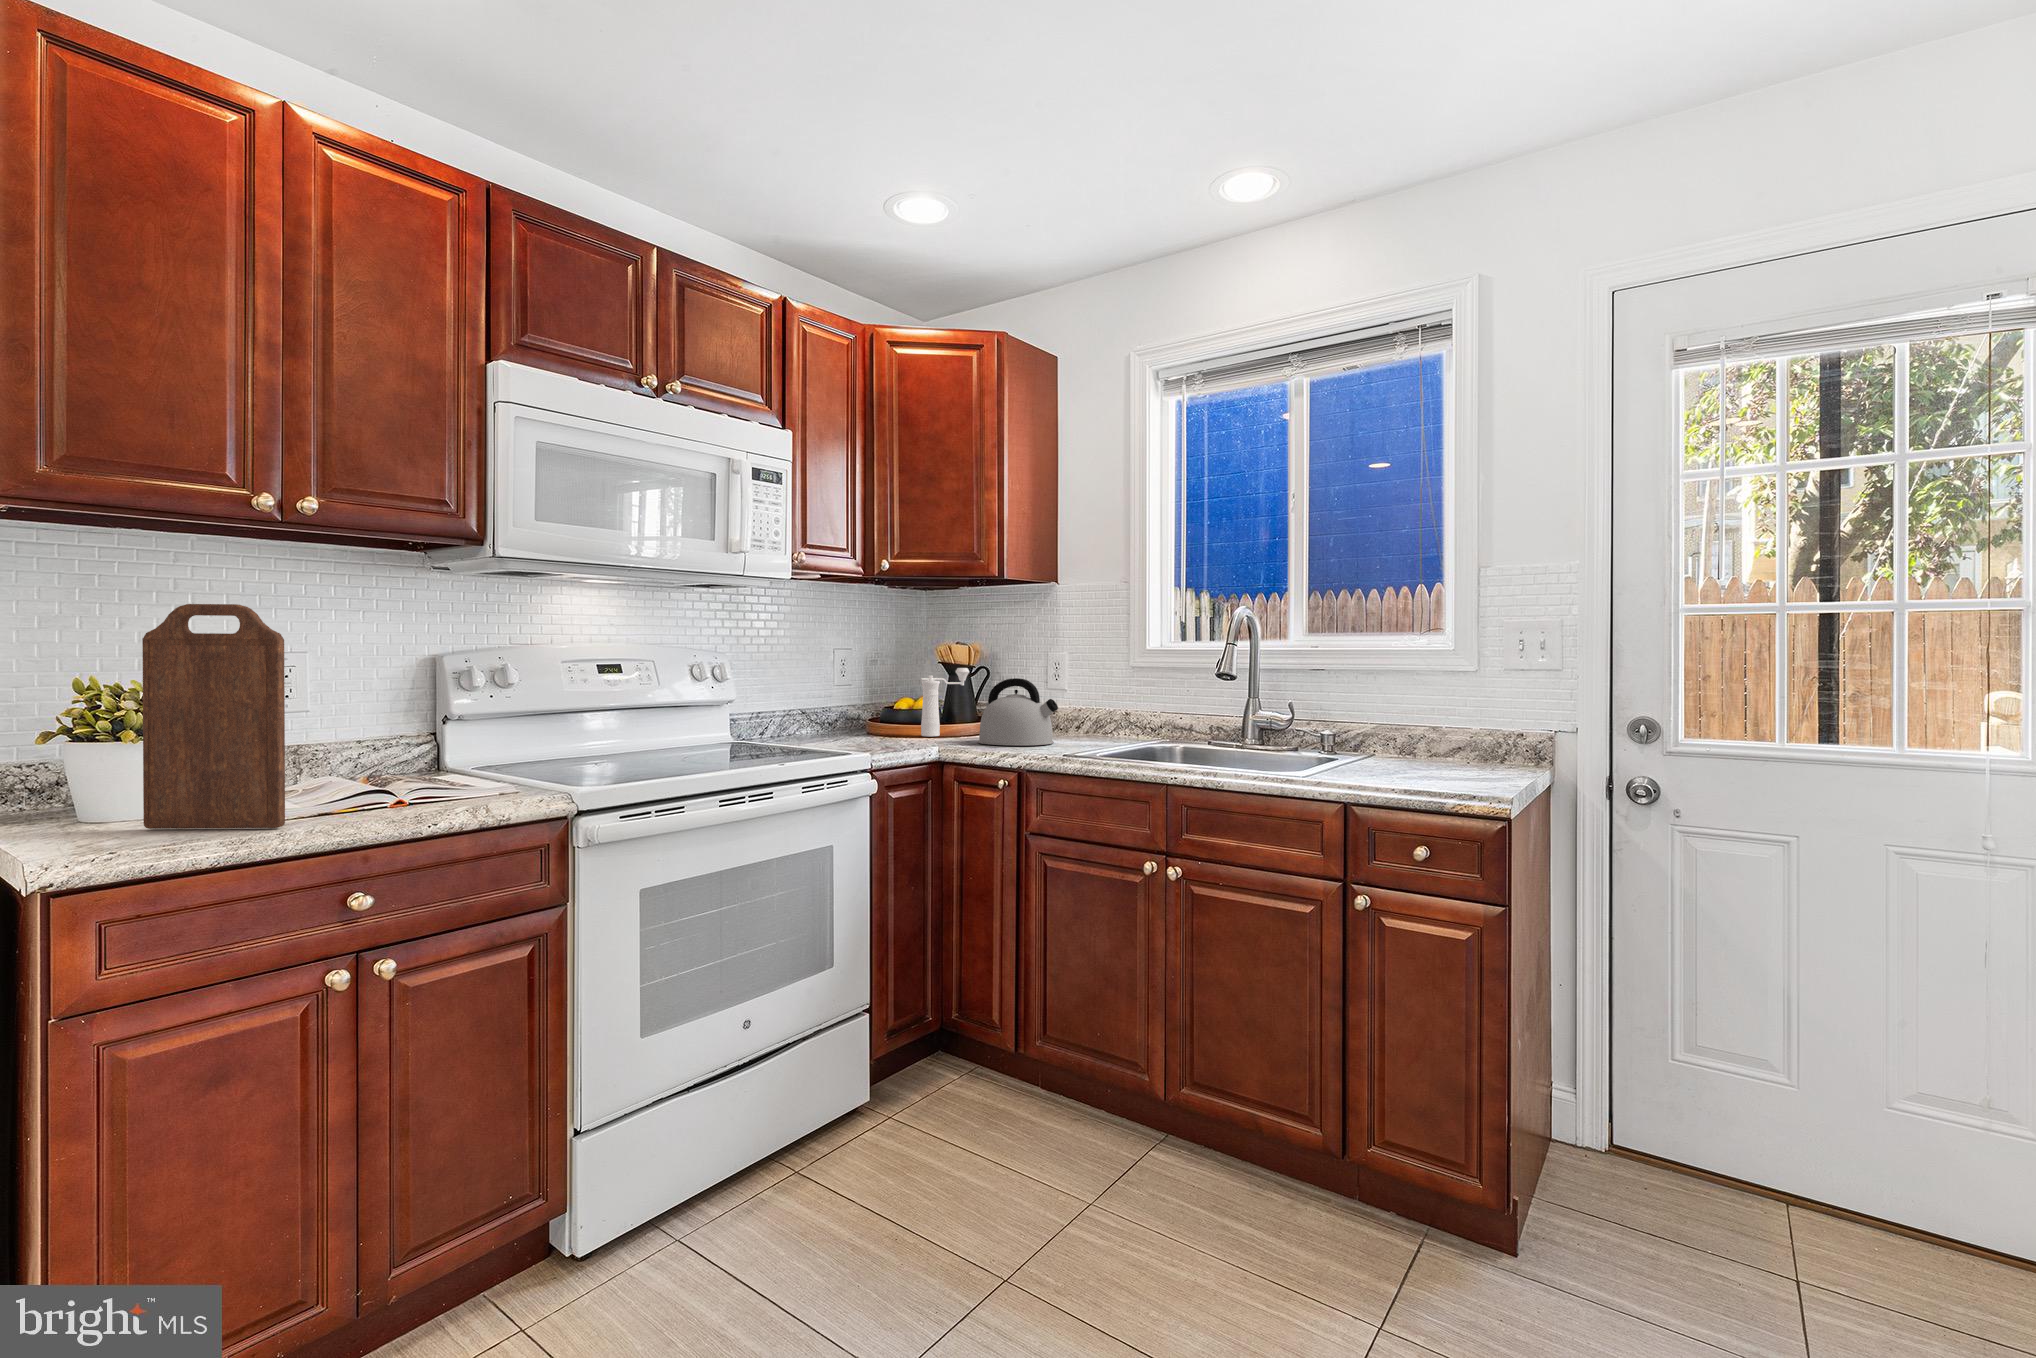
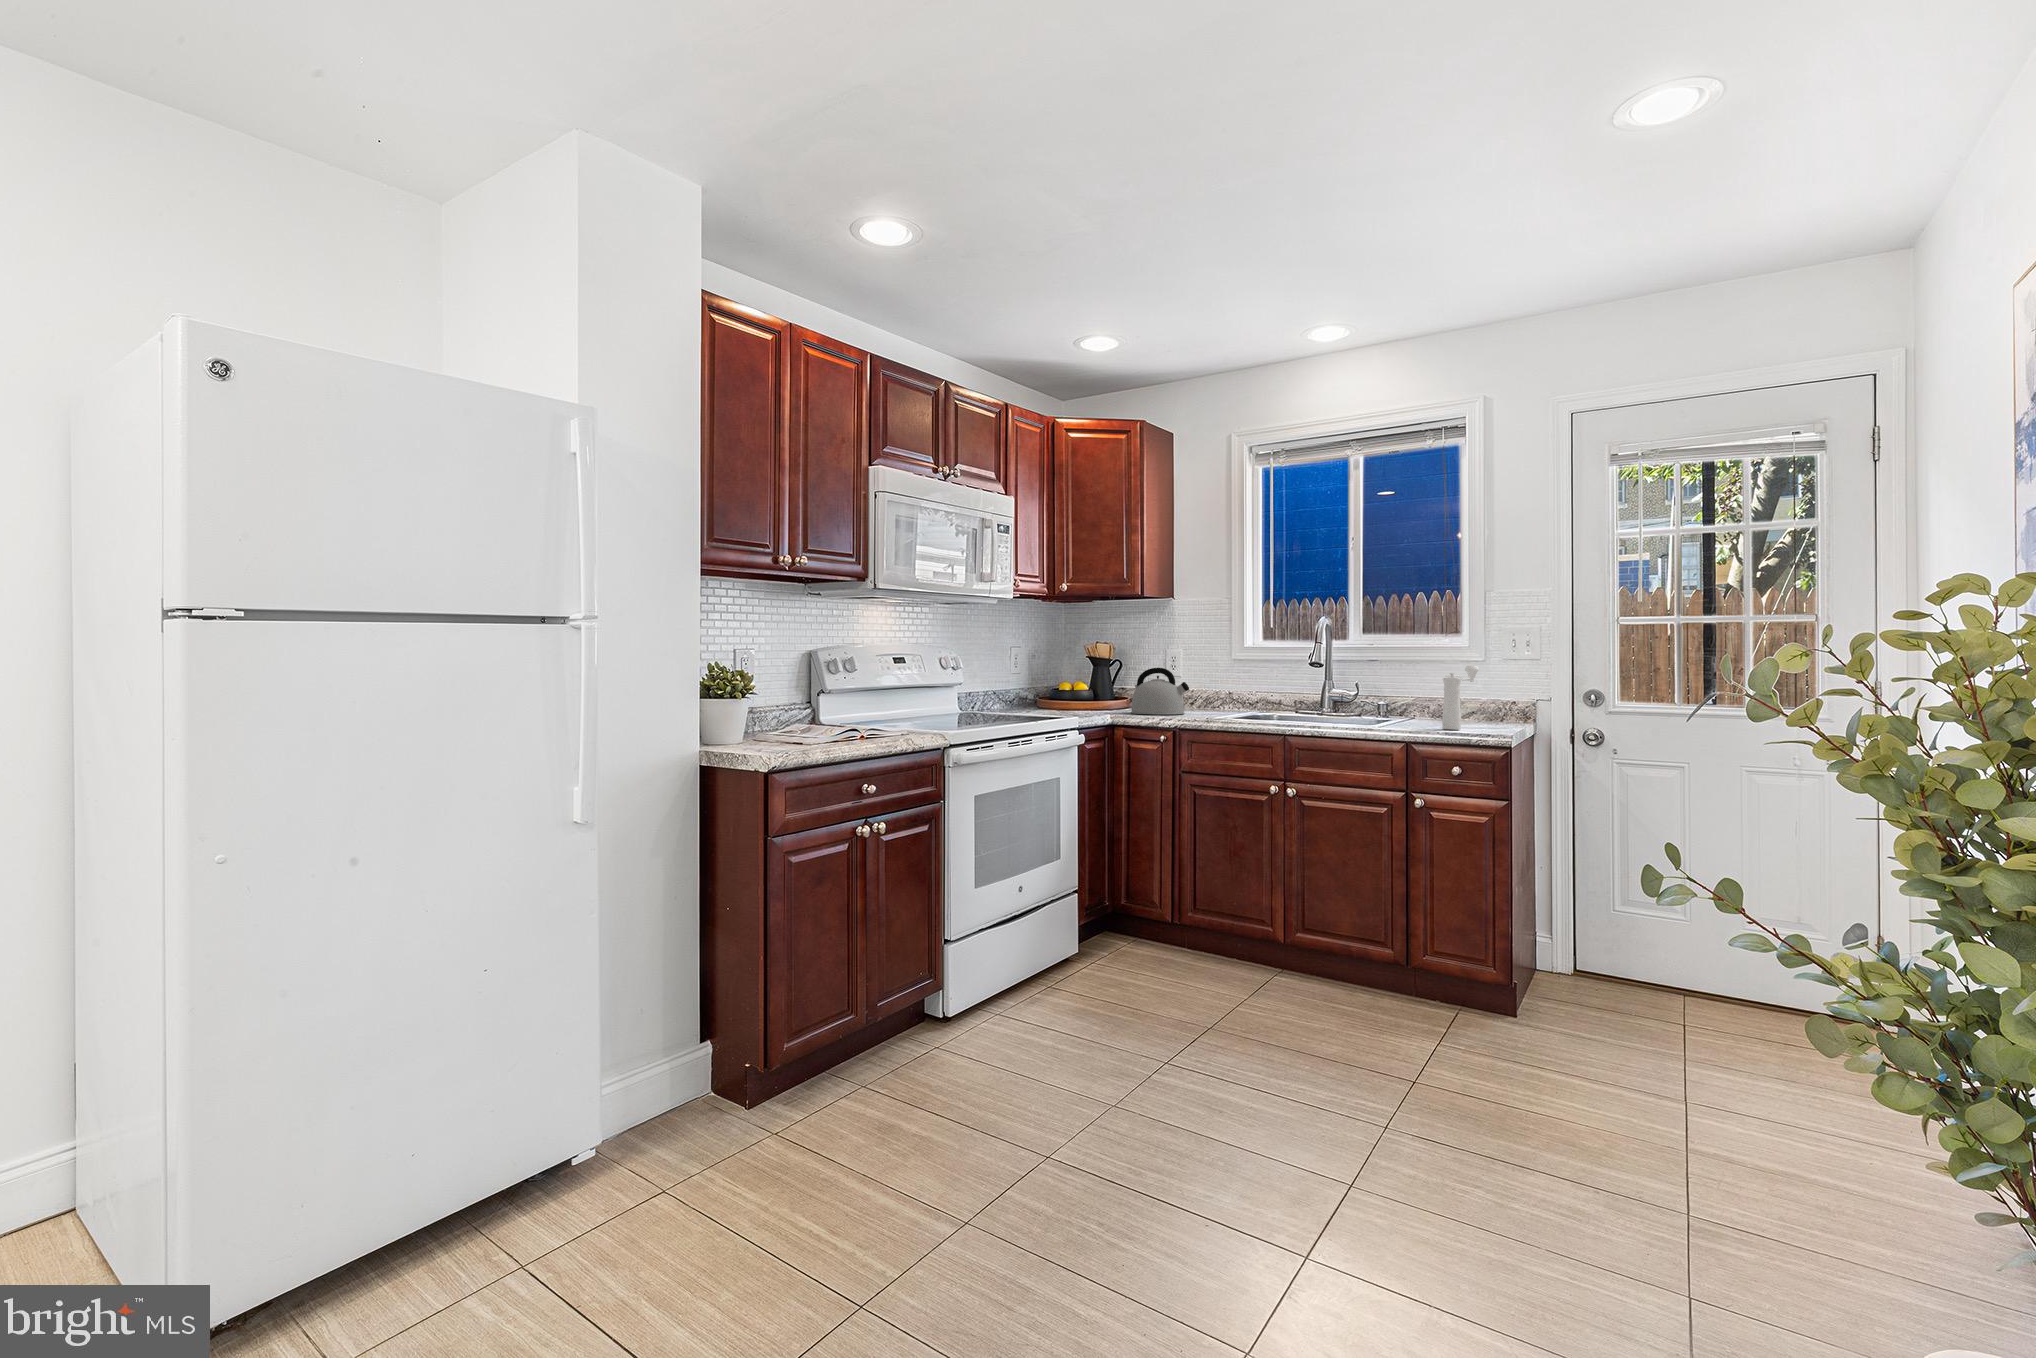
cutting board: present [142,604,285,829] -> none [763,621,837,746]
pepper mill: present [921,668,969,737] -> present [1442,666,1479,730]

